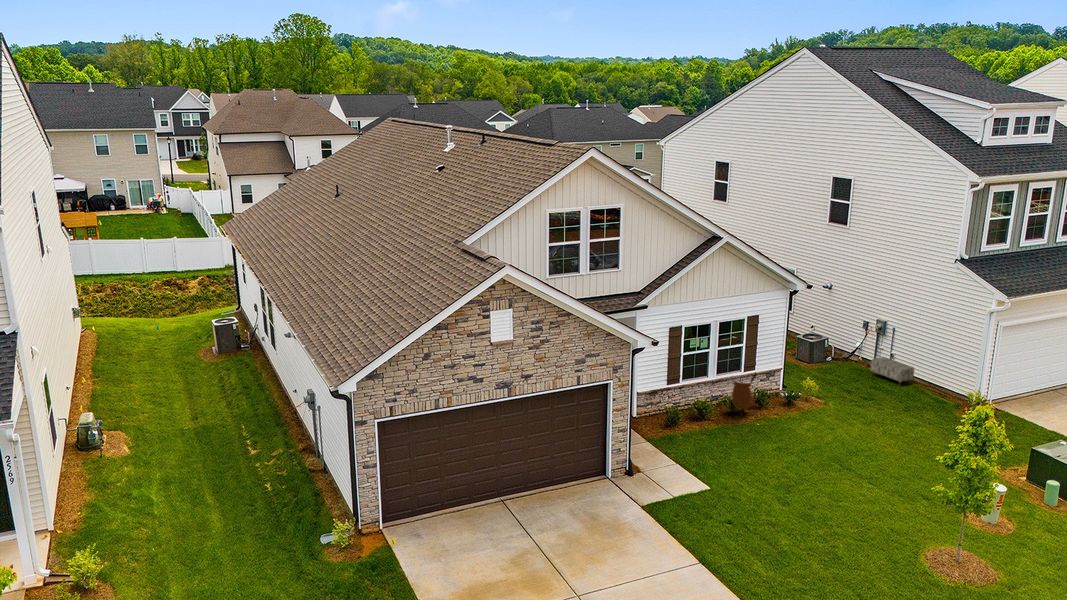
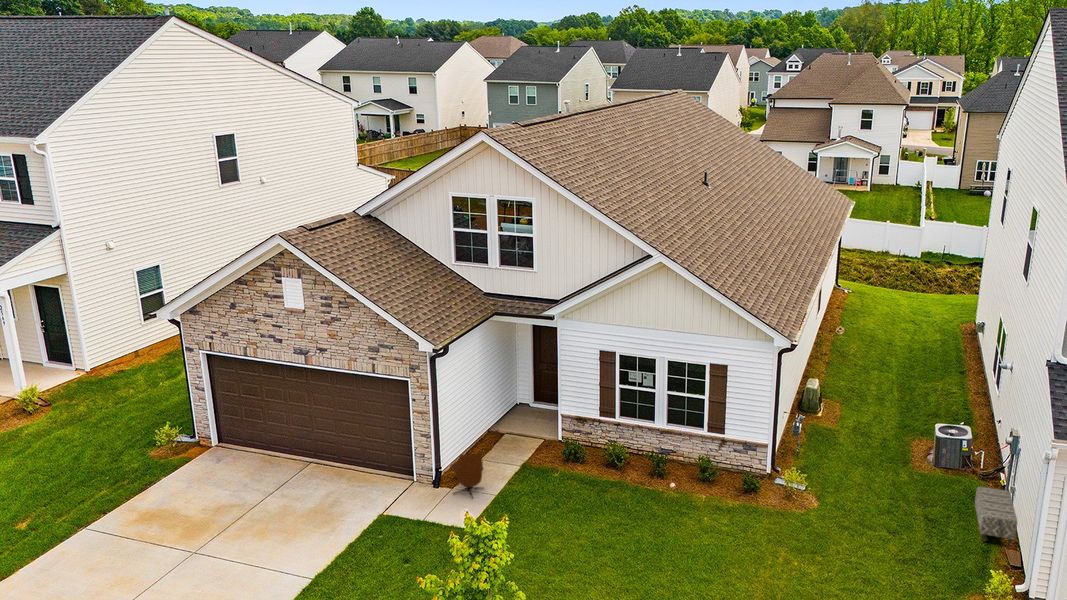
lounge chair: present [732,381,754,417] -> present [451,452,484,498]

